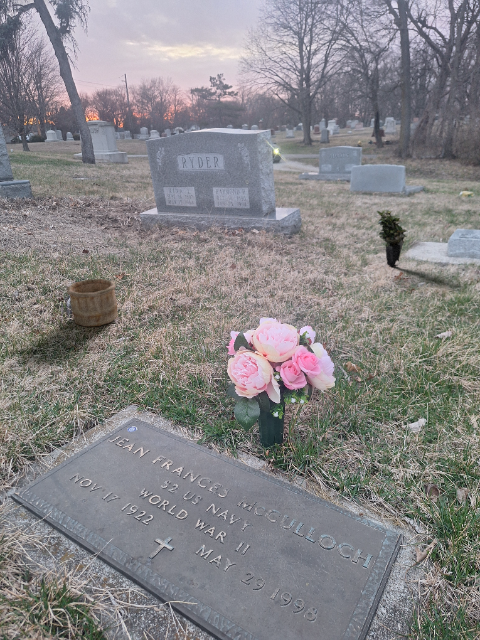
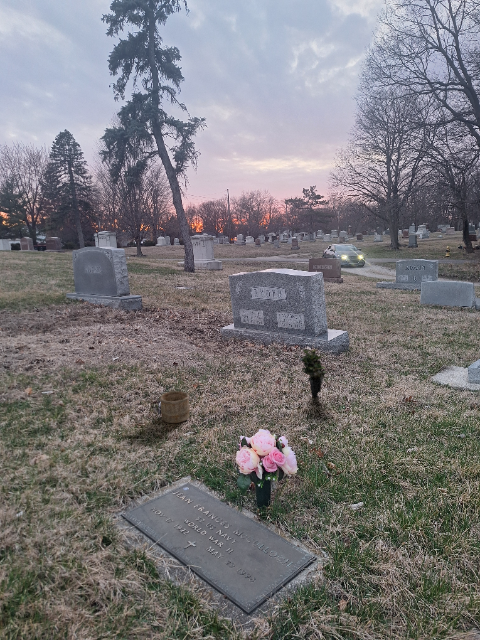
potted plant: present [377,210,407,267] -> present [301,349,326,397]

